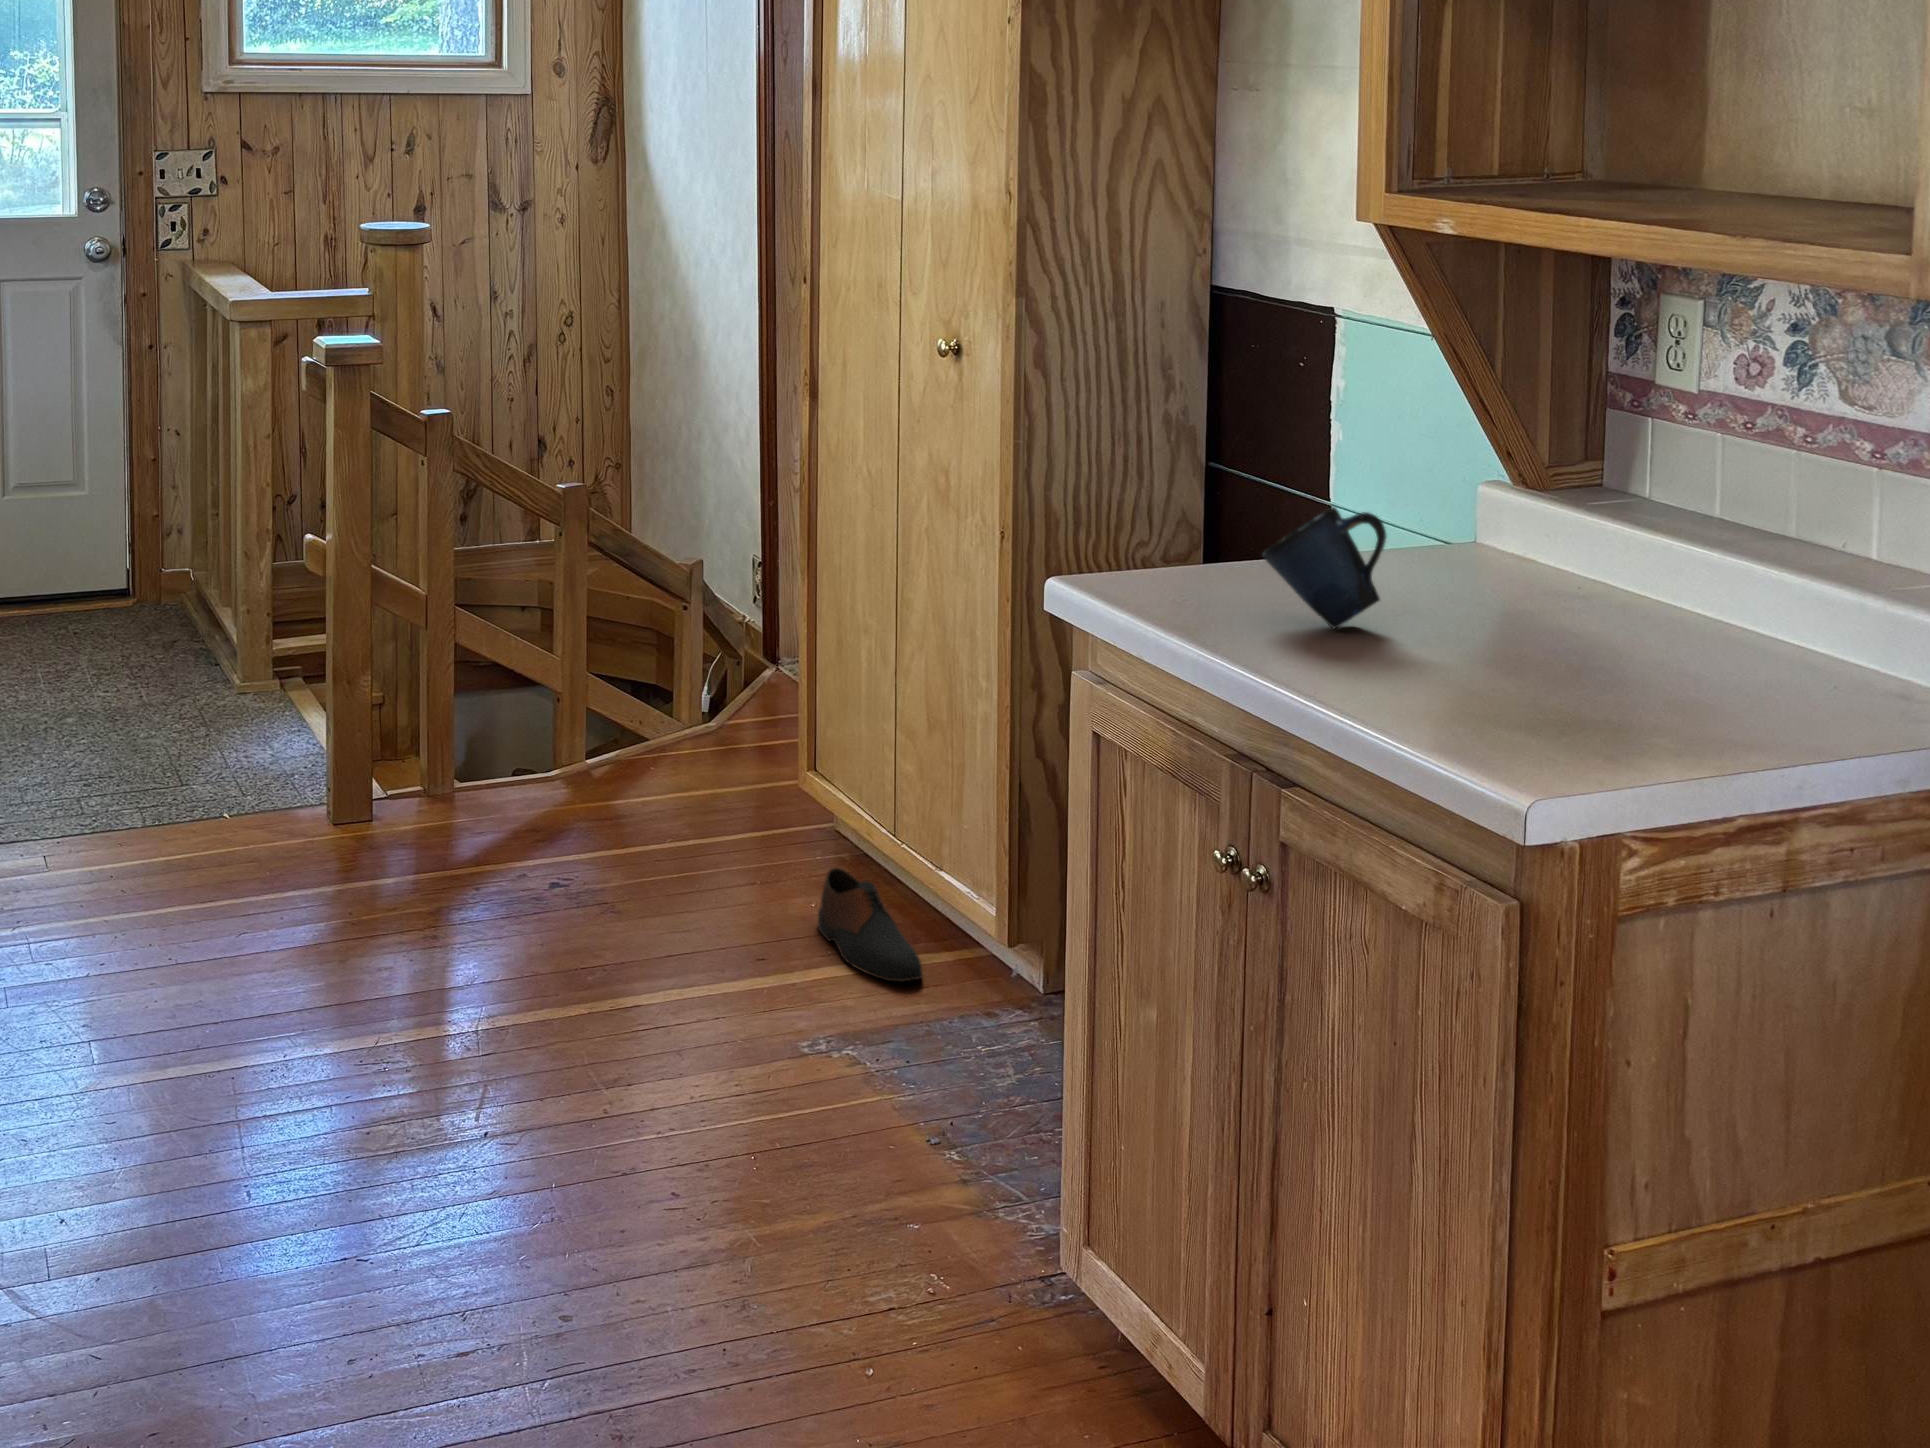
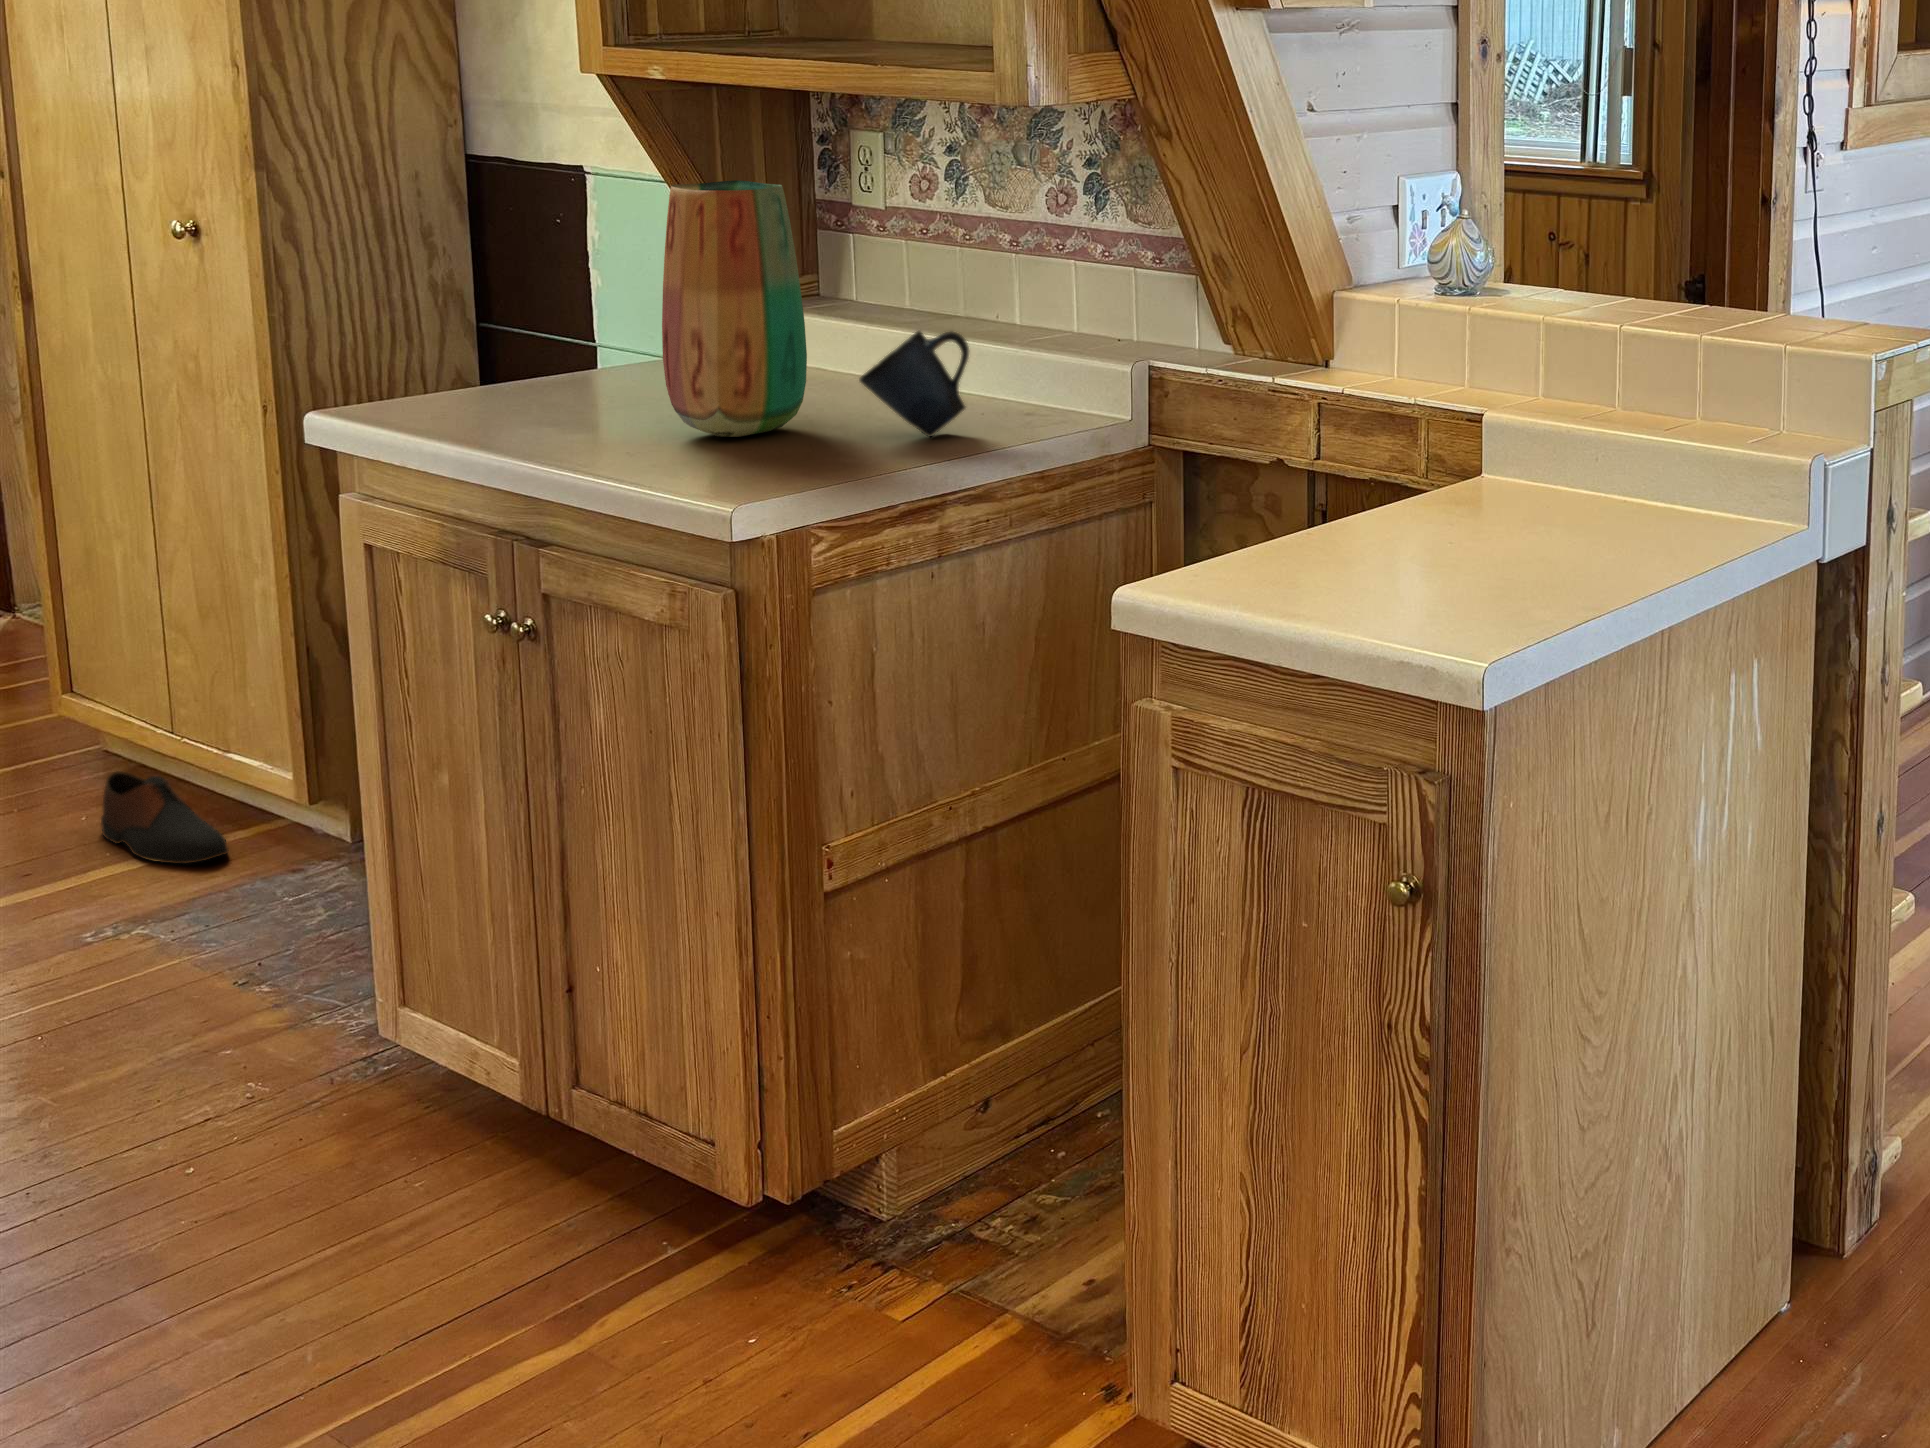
vase: none [1432,365,1609,678] -> present [662,180,807,437]
mug: present [1262,507,1386,629] -> present [859,331,969,437]

